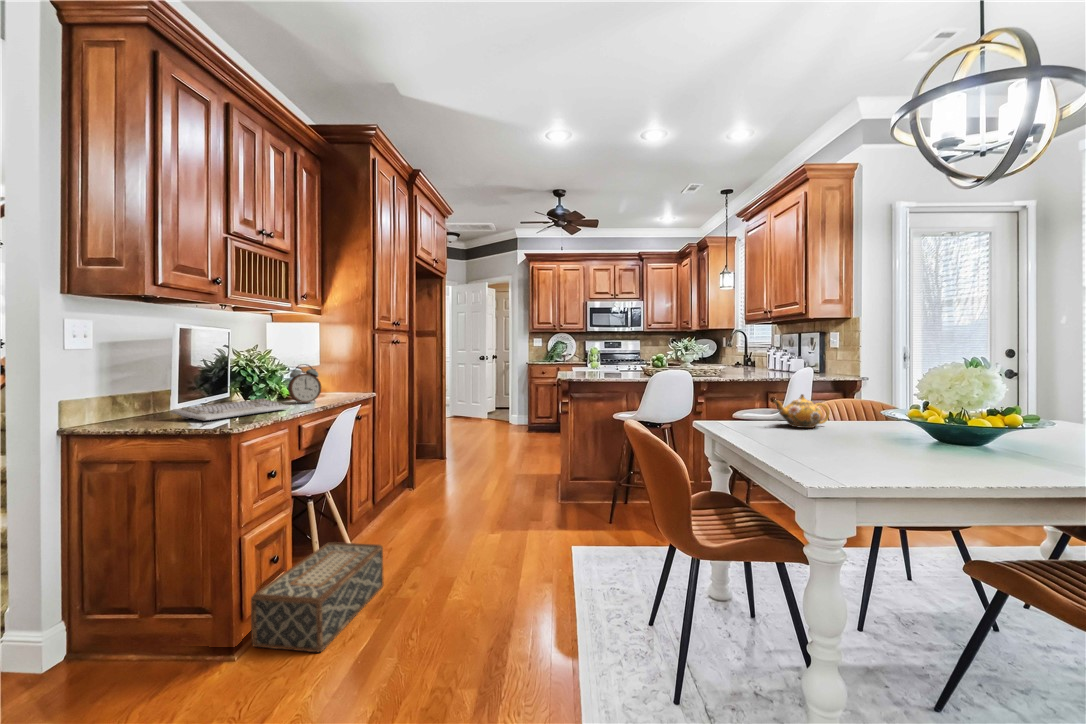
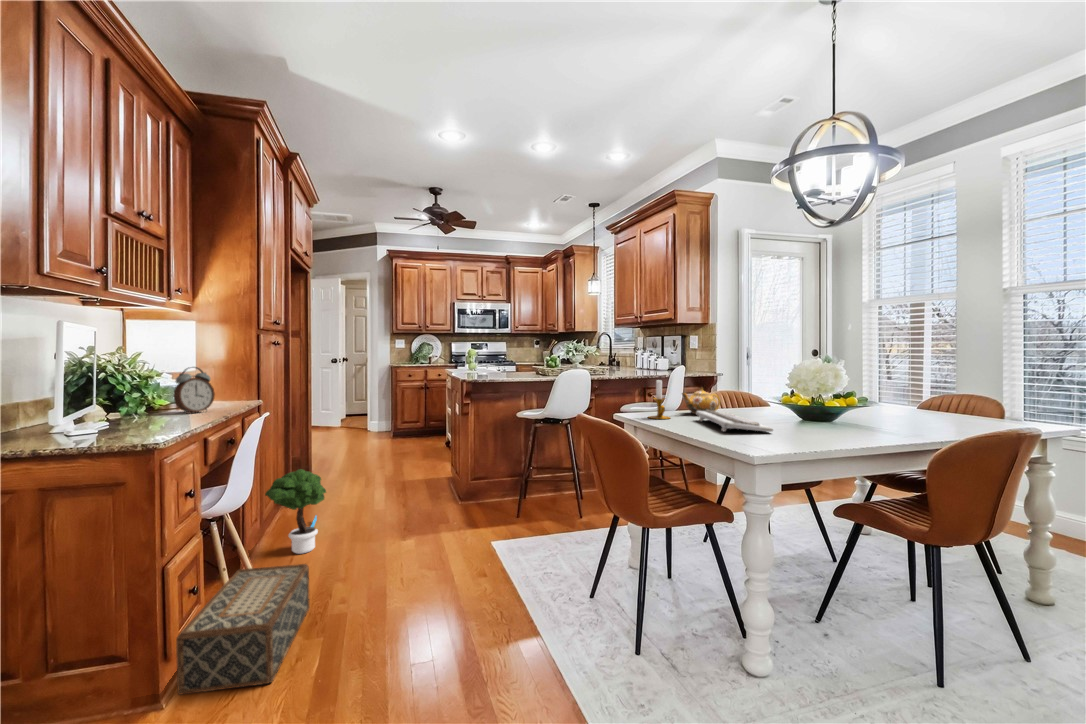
candlestick: none [727,385,755,431] -> present [649,380,670,419]
keyboard: present [172,399,289,421] -> present [696,410,773,432]
potted tree: none [374,456,429,532] -> present [265,469,326,554]

